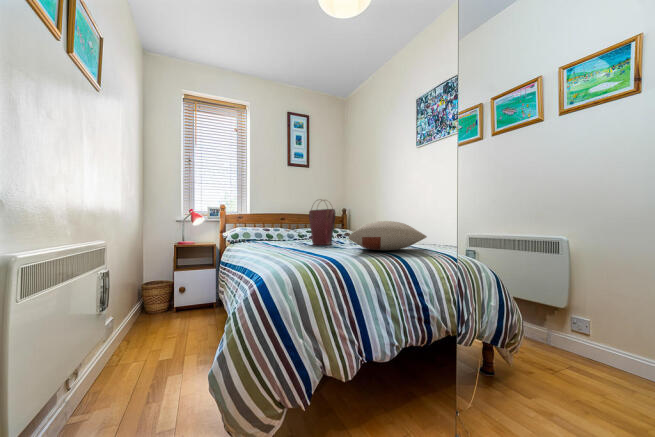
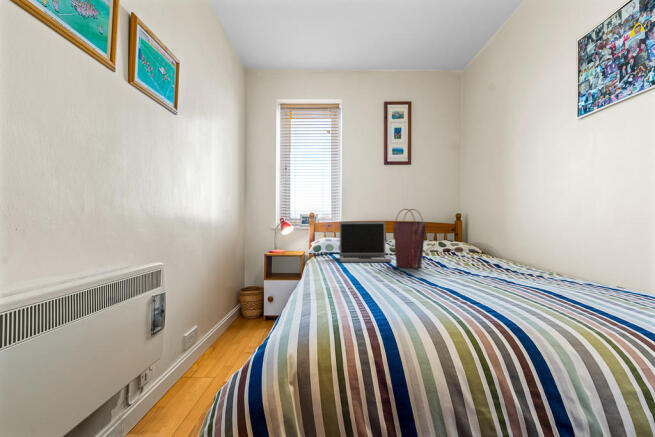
laptop: none [258,211,306,245] -> present [340,221,391,262]
pillow: present [349,221,427,251] -> none [420,246,551,292]

